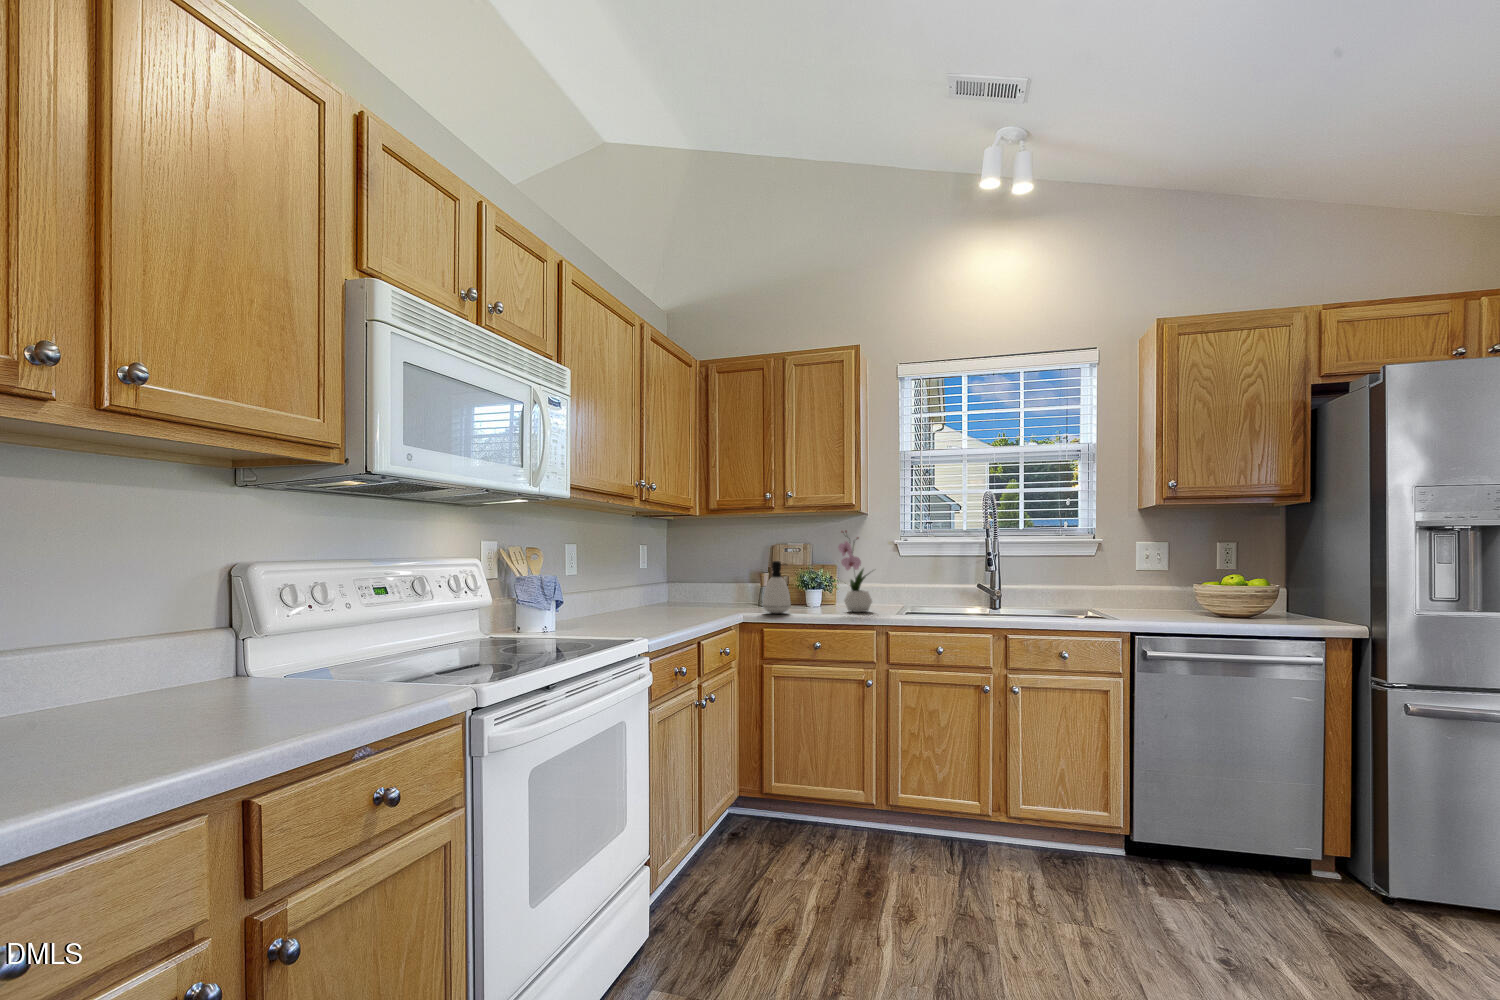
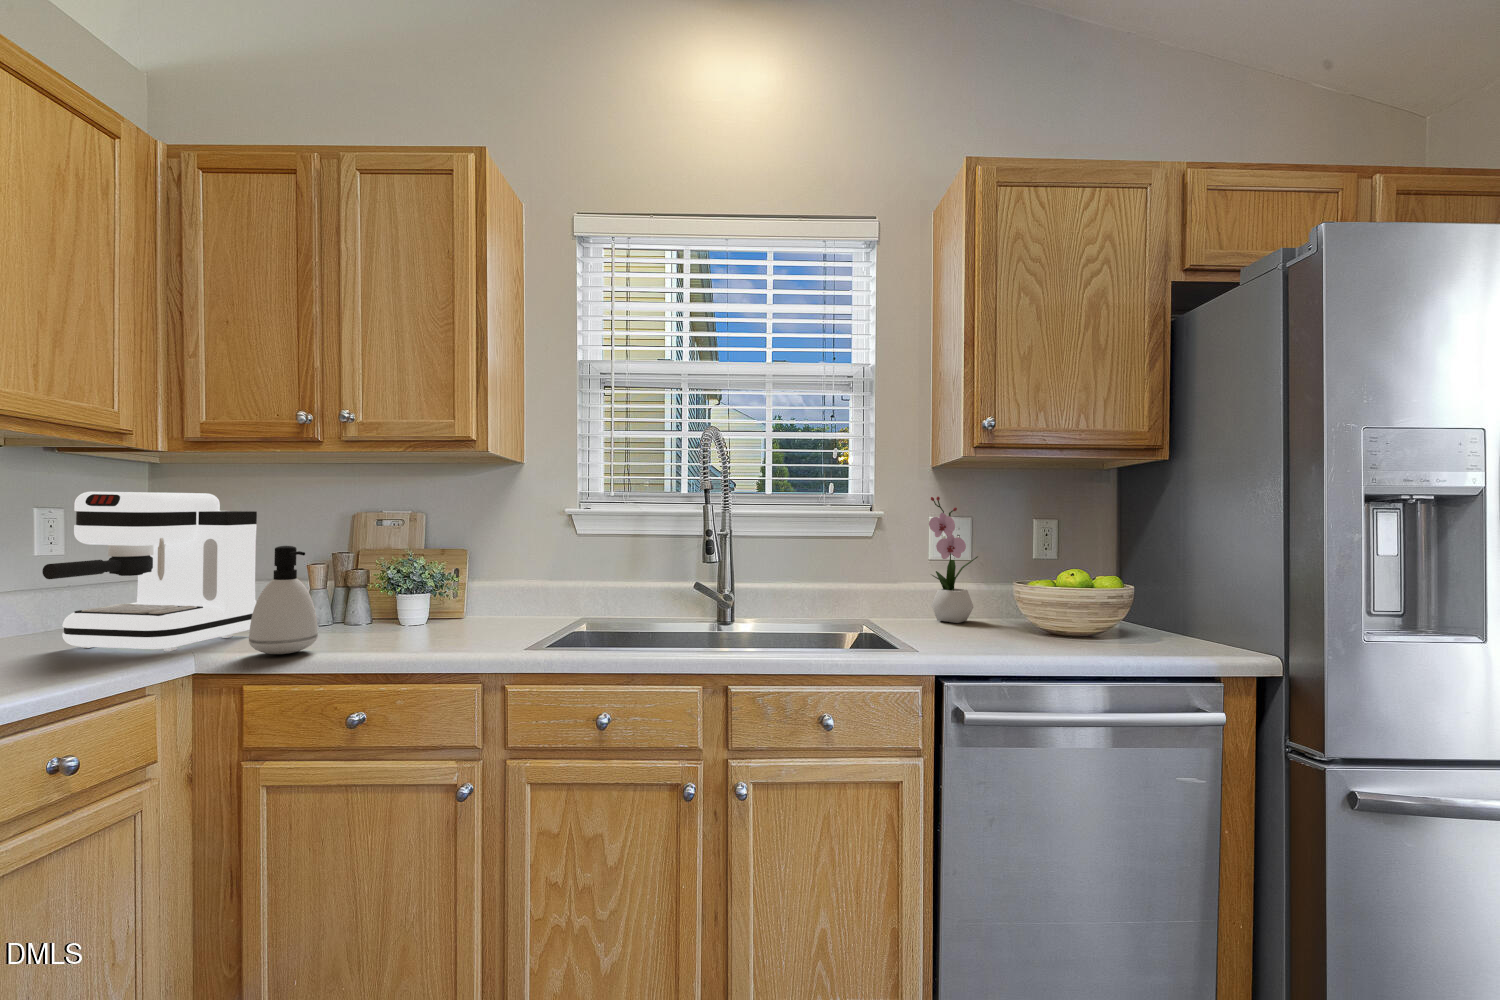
flower arrangement: present [838,531,872,612] -> present [929,497,978,623]
coffee maker: none [676,535,746,612] -> present [42,492,257,651]

